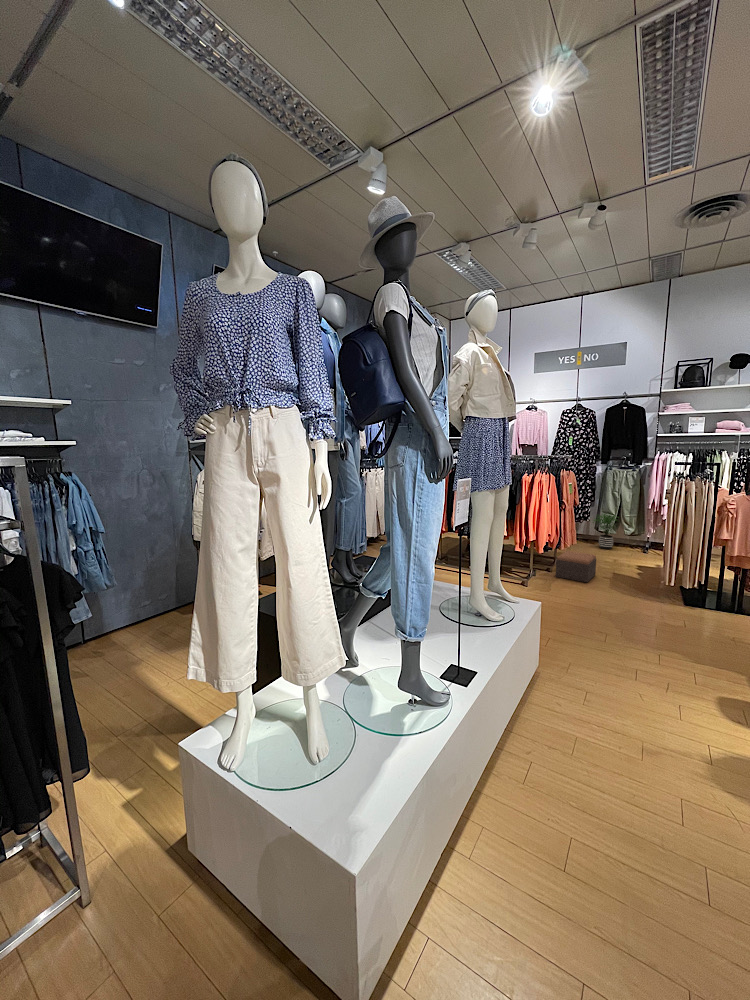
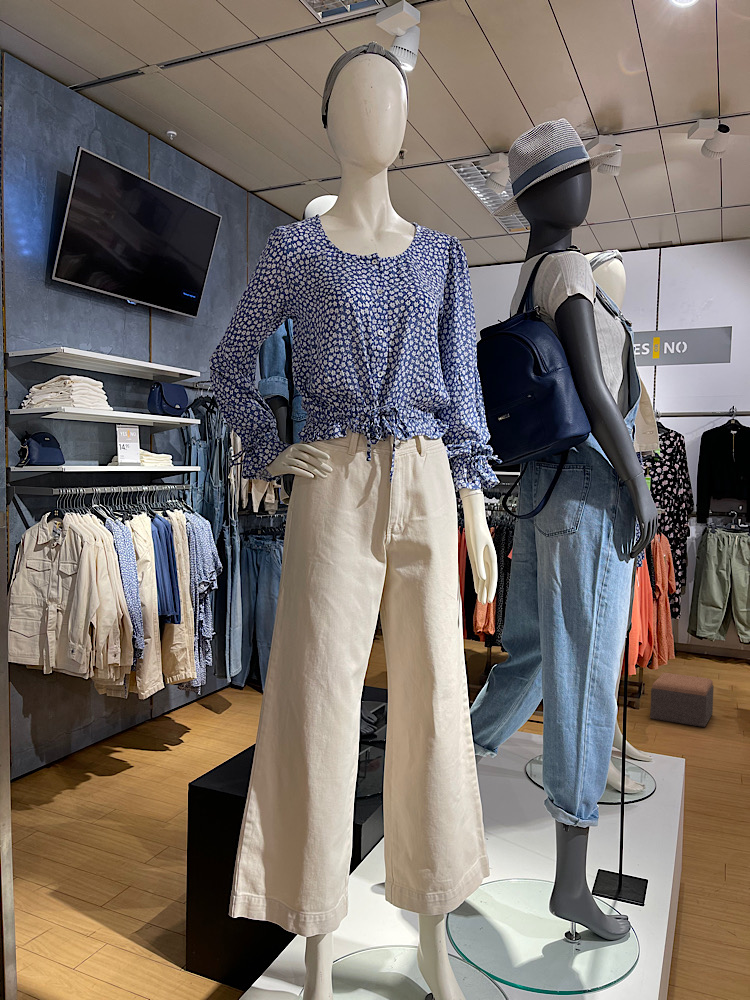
potted plant: present [593,514,617,549] -> none [687,606,735,669]

